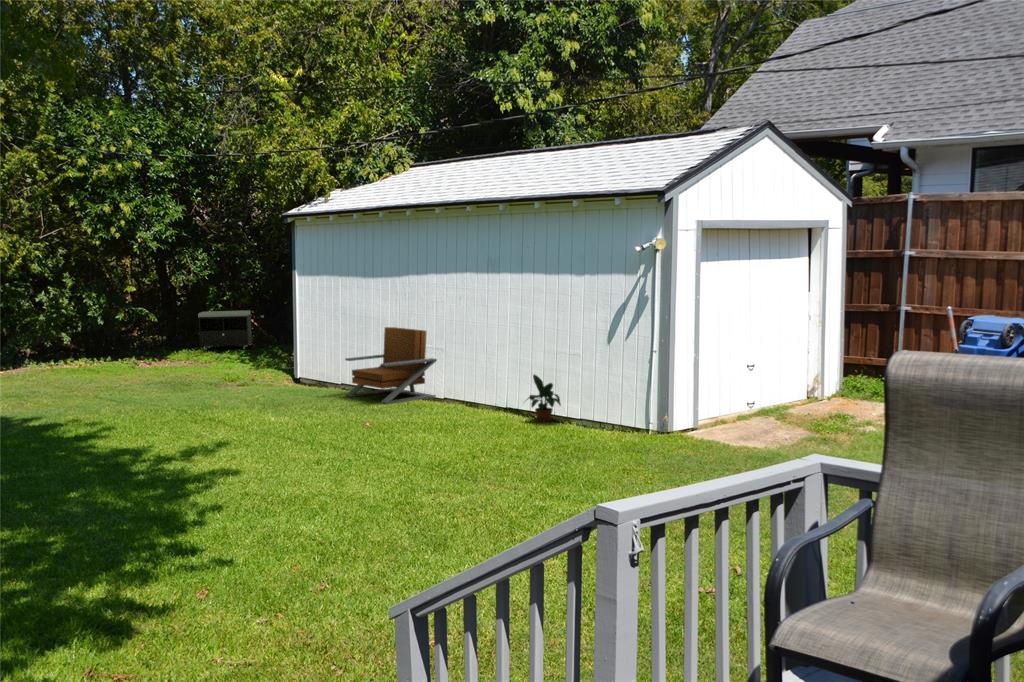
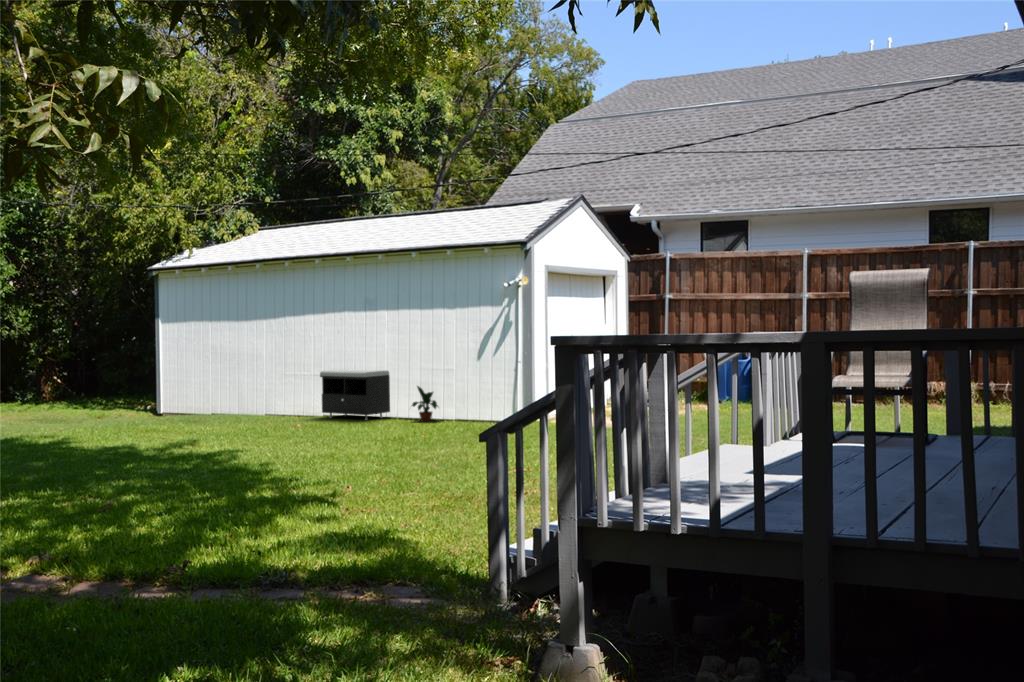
storage bench: present [198,310,252,350] -> present [320,369,390,420]
lounge chair: present [345,327,437,404] -> none [234,359,316,419]

